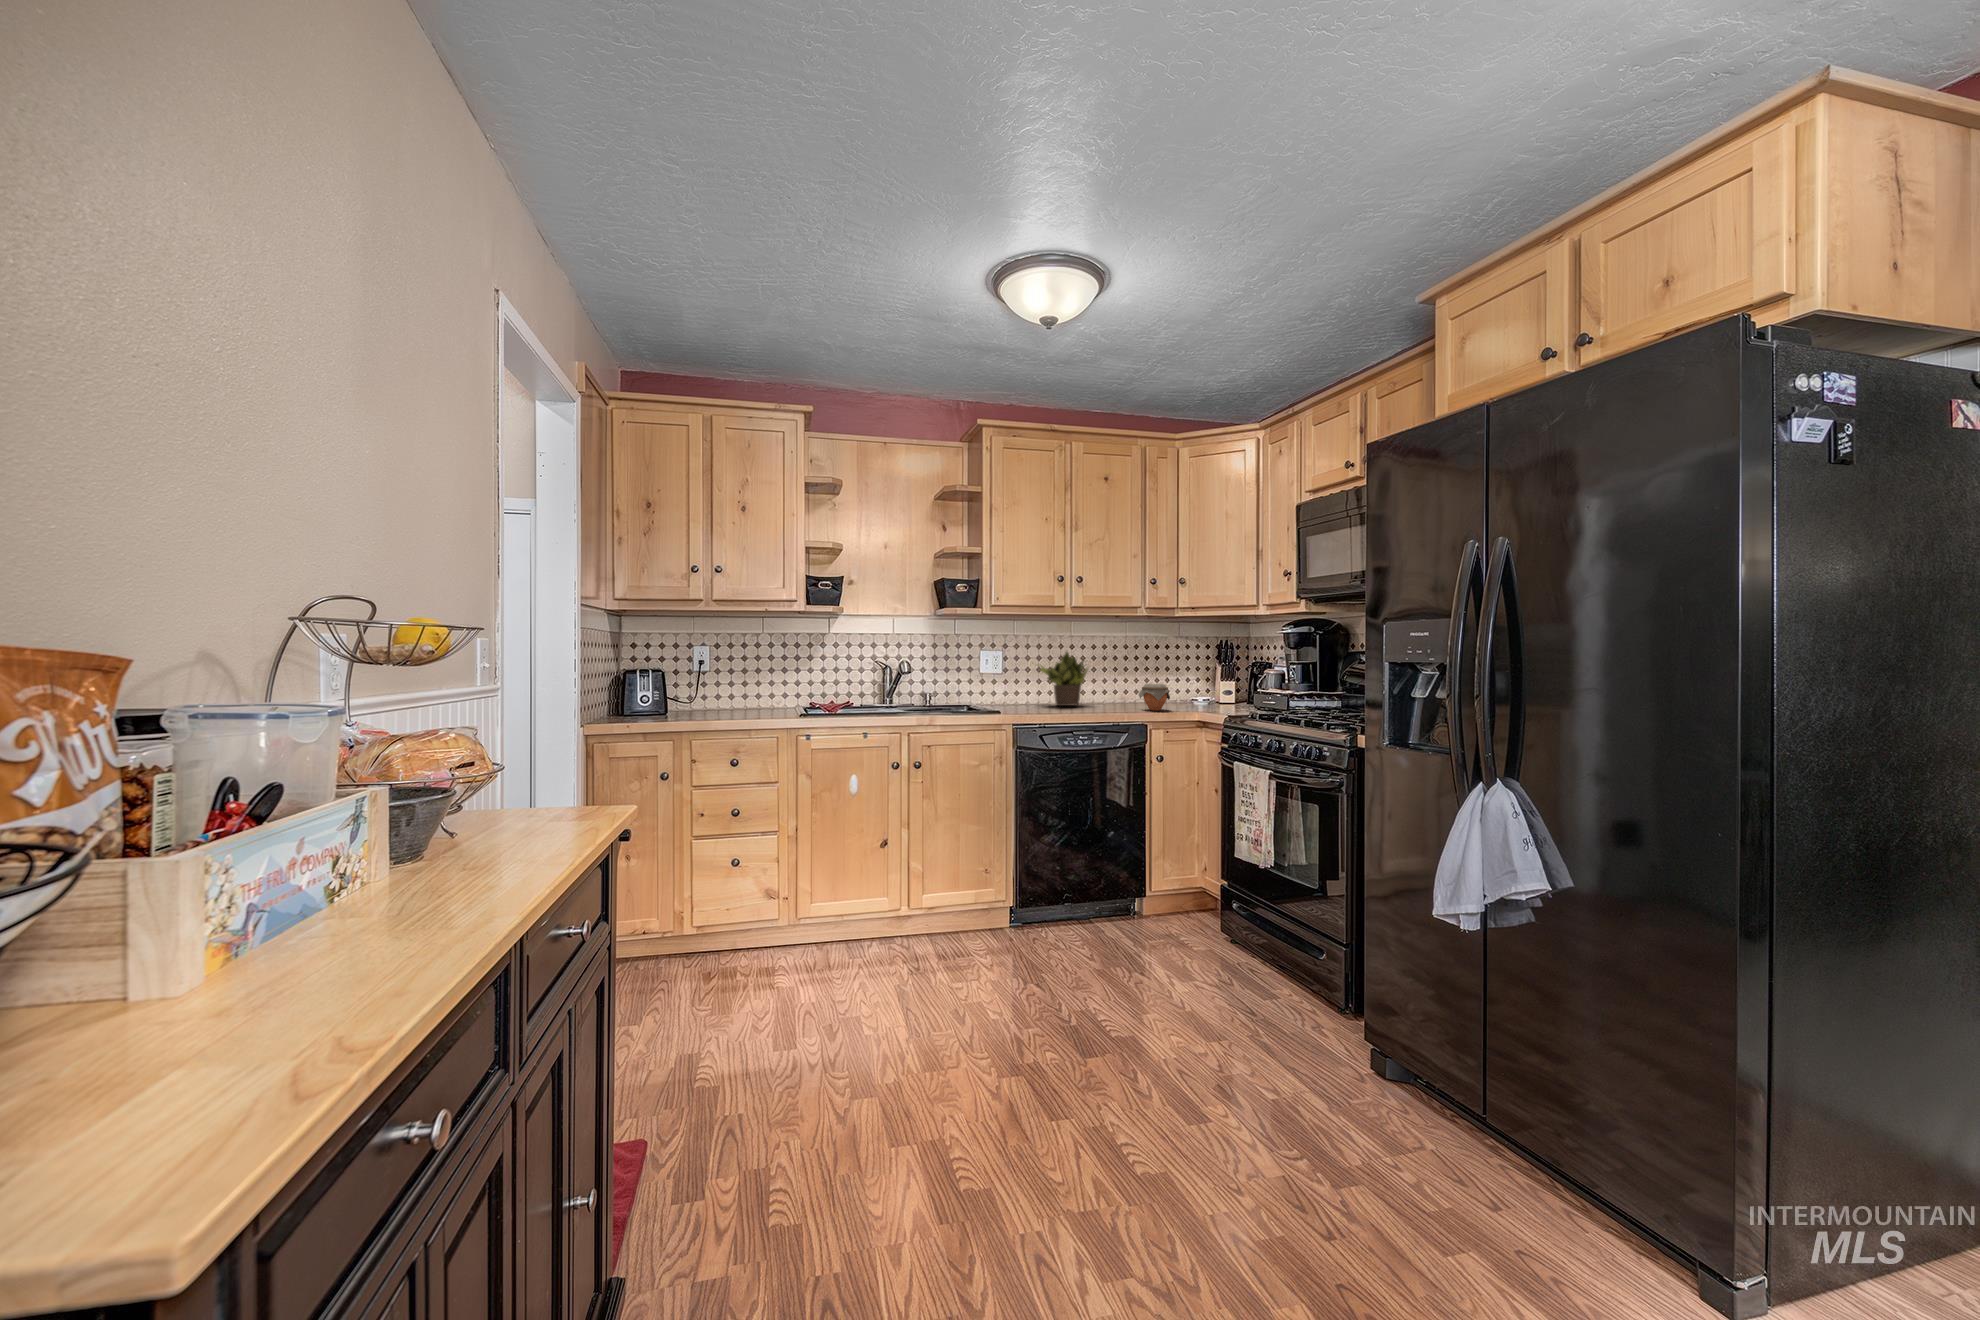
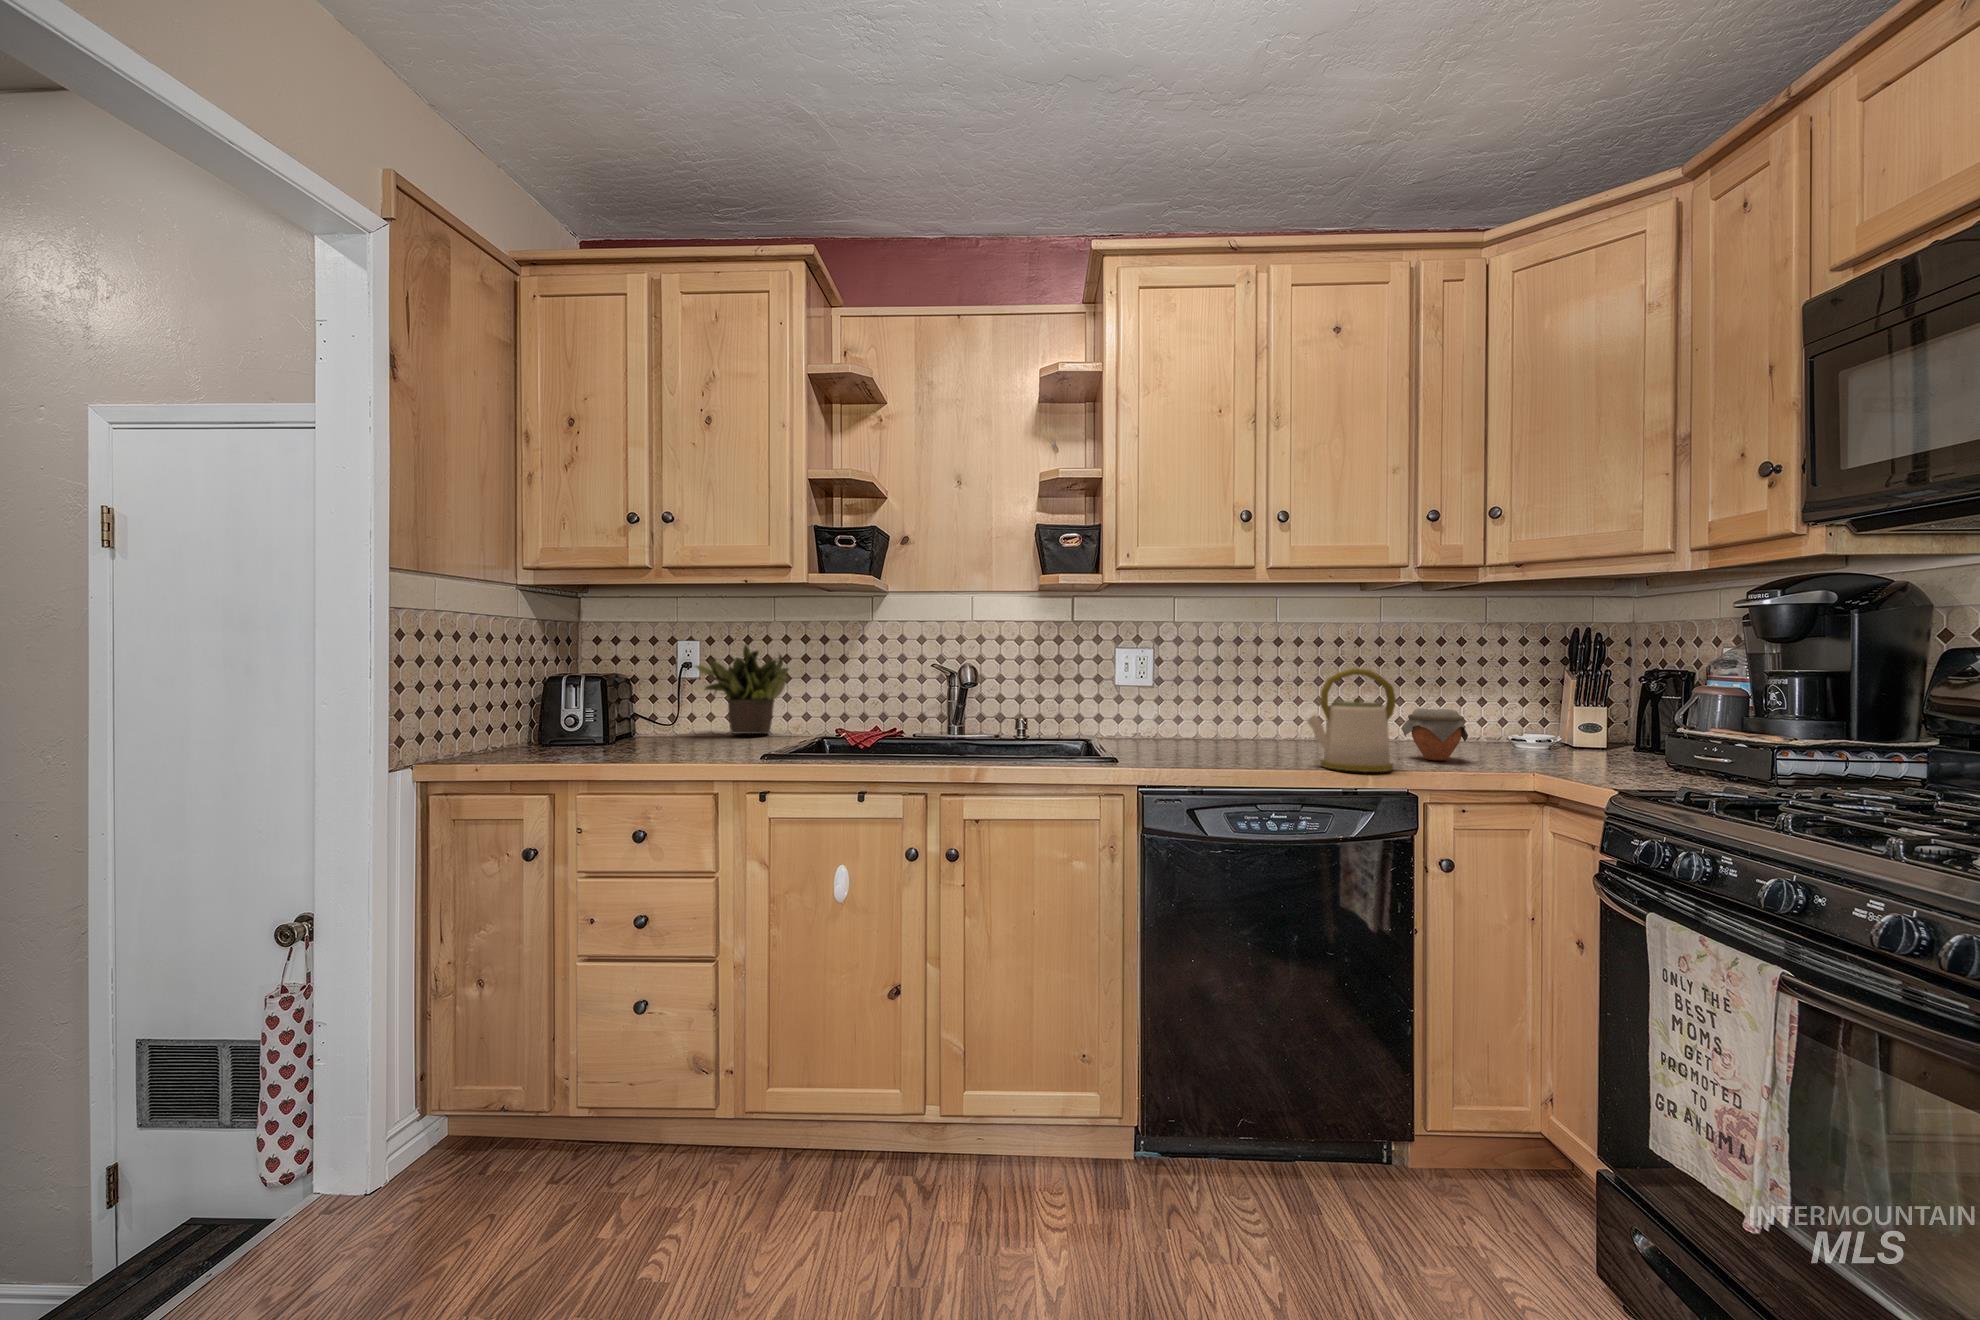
potted plant: present [1039,652,1088,706] -> present [696,645,788,734]
kettle: none [1093,662,1137,716] -> present [1307,668,1396,772]

